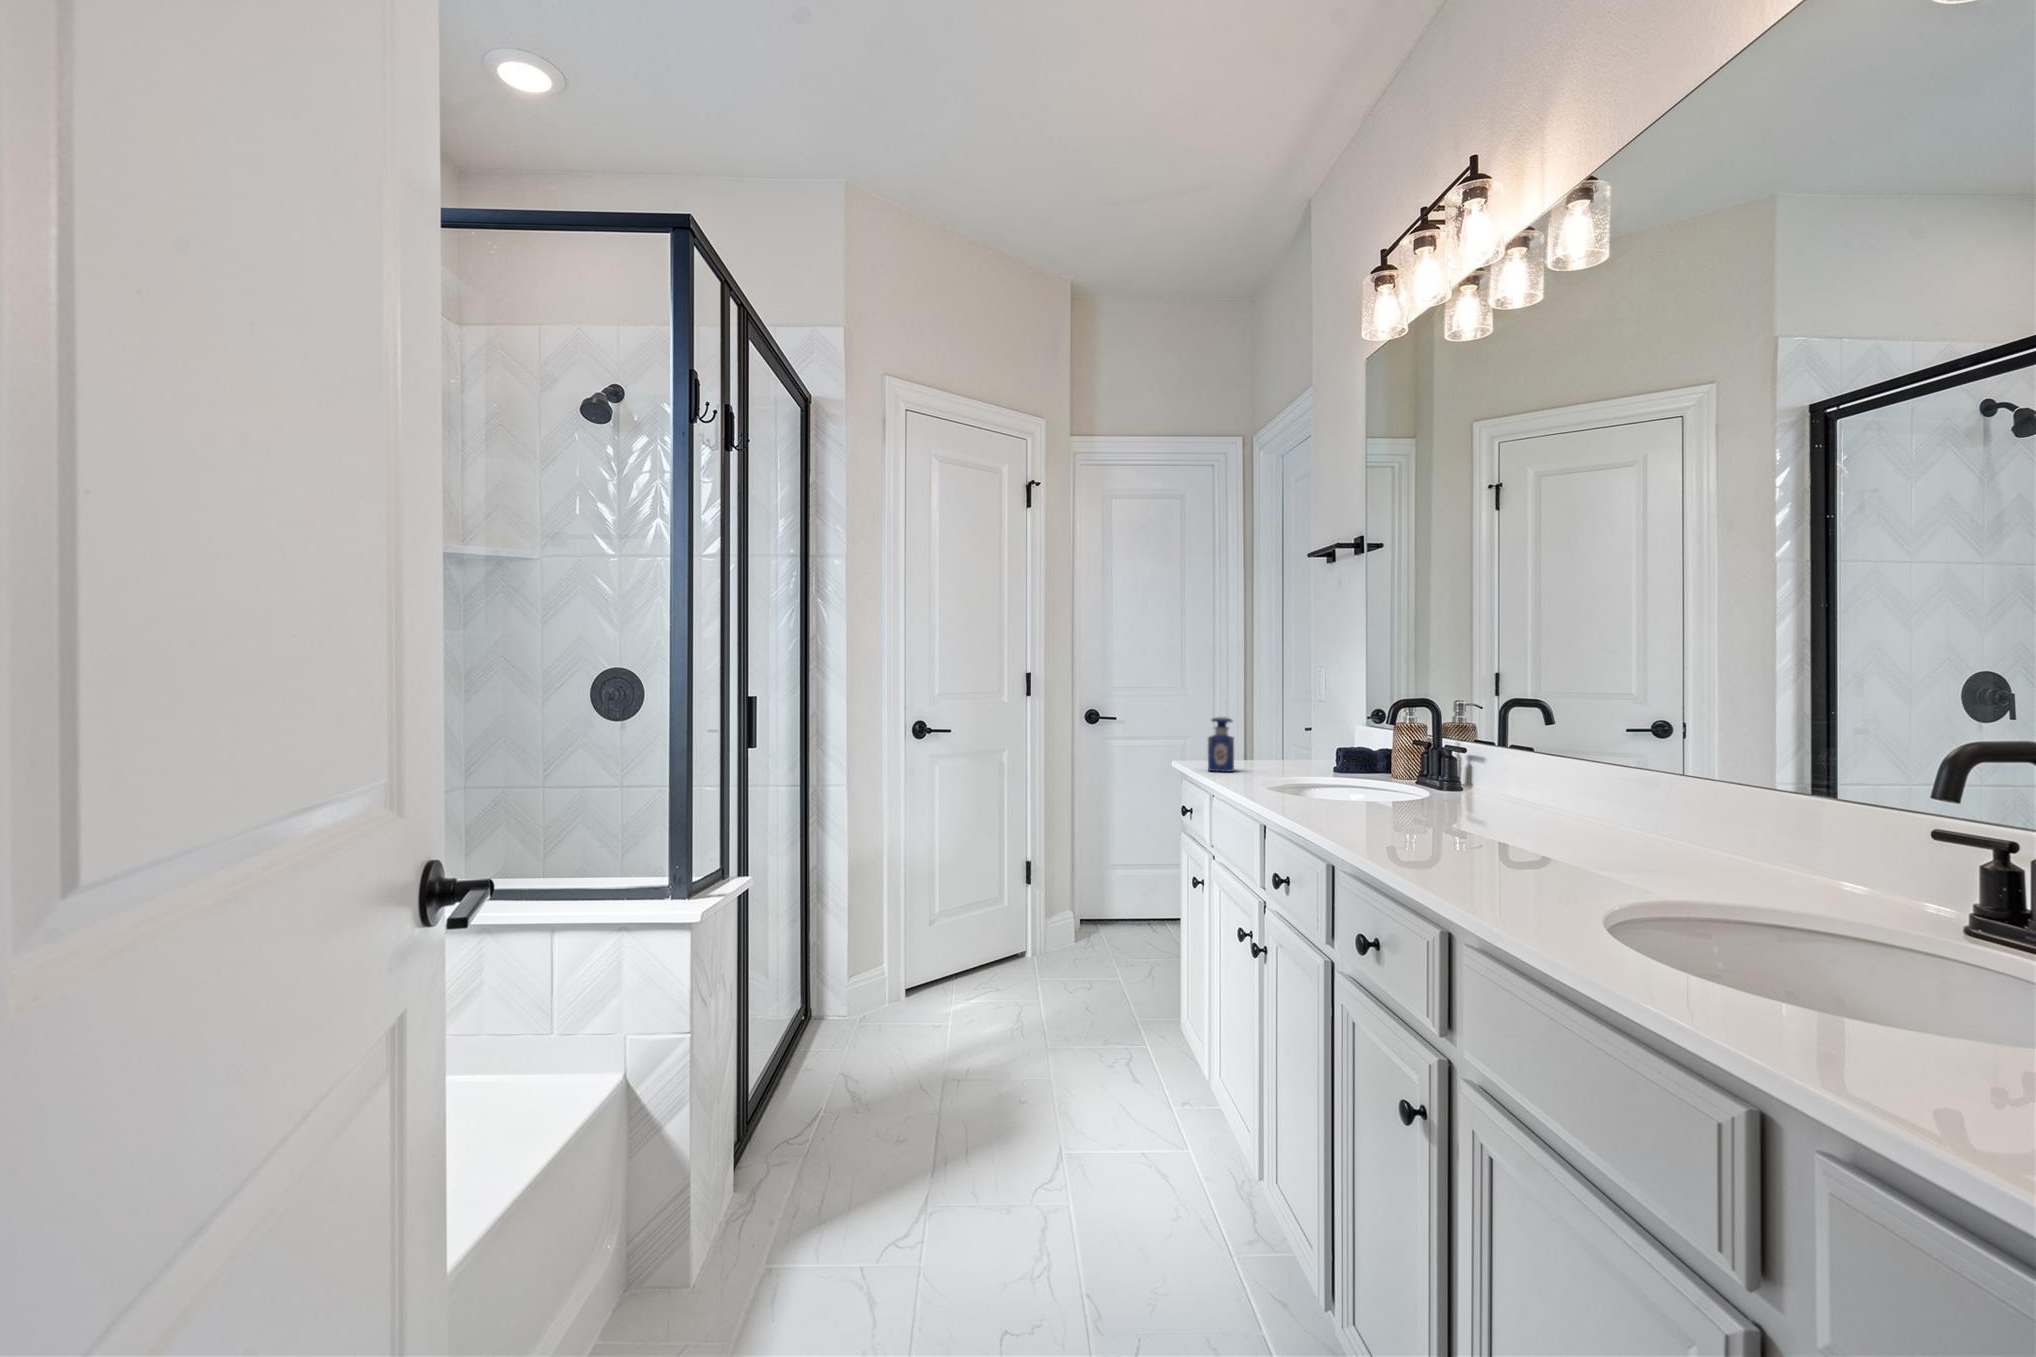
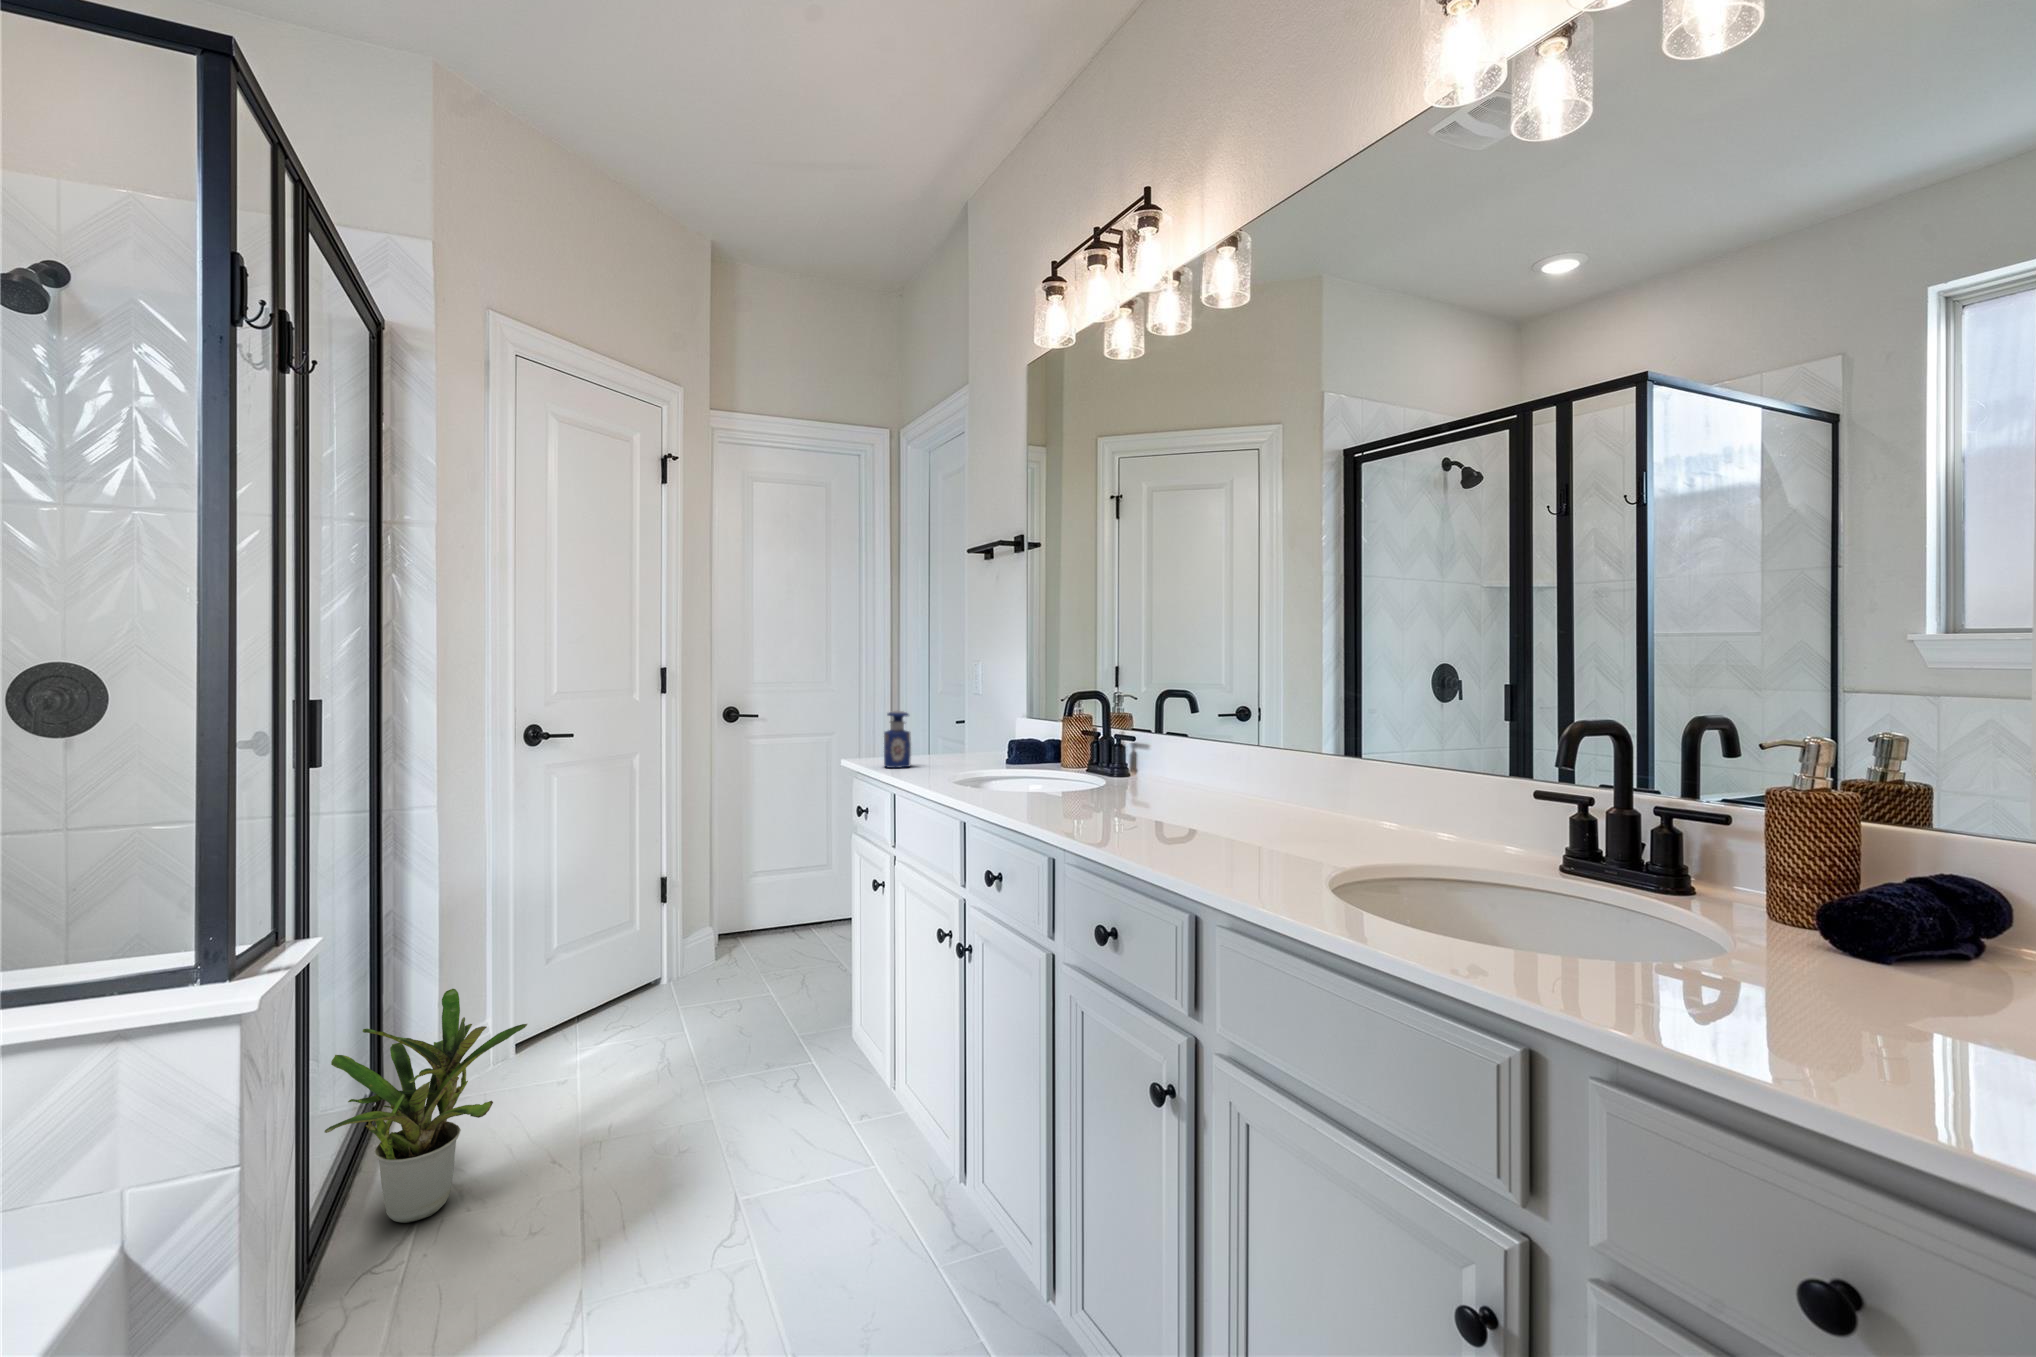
potted plant: none [779,927,913,1099] -> present [325,989,527,1223]

